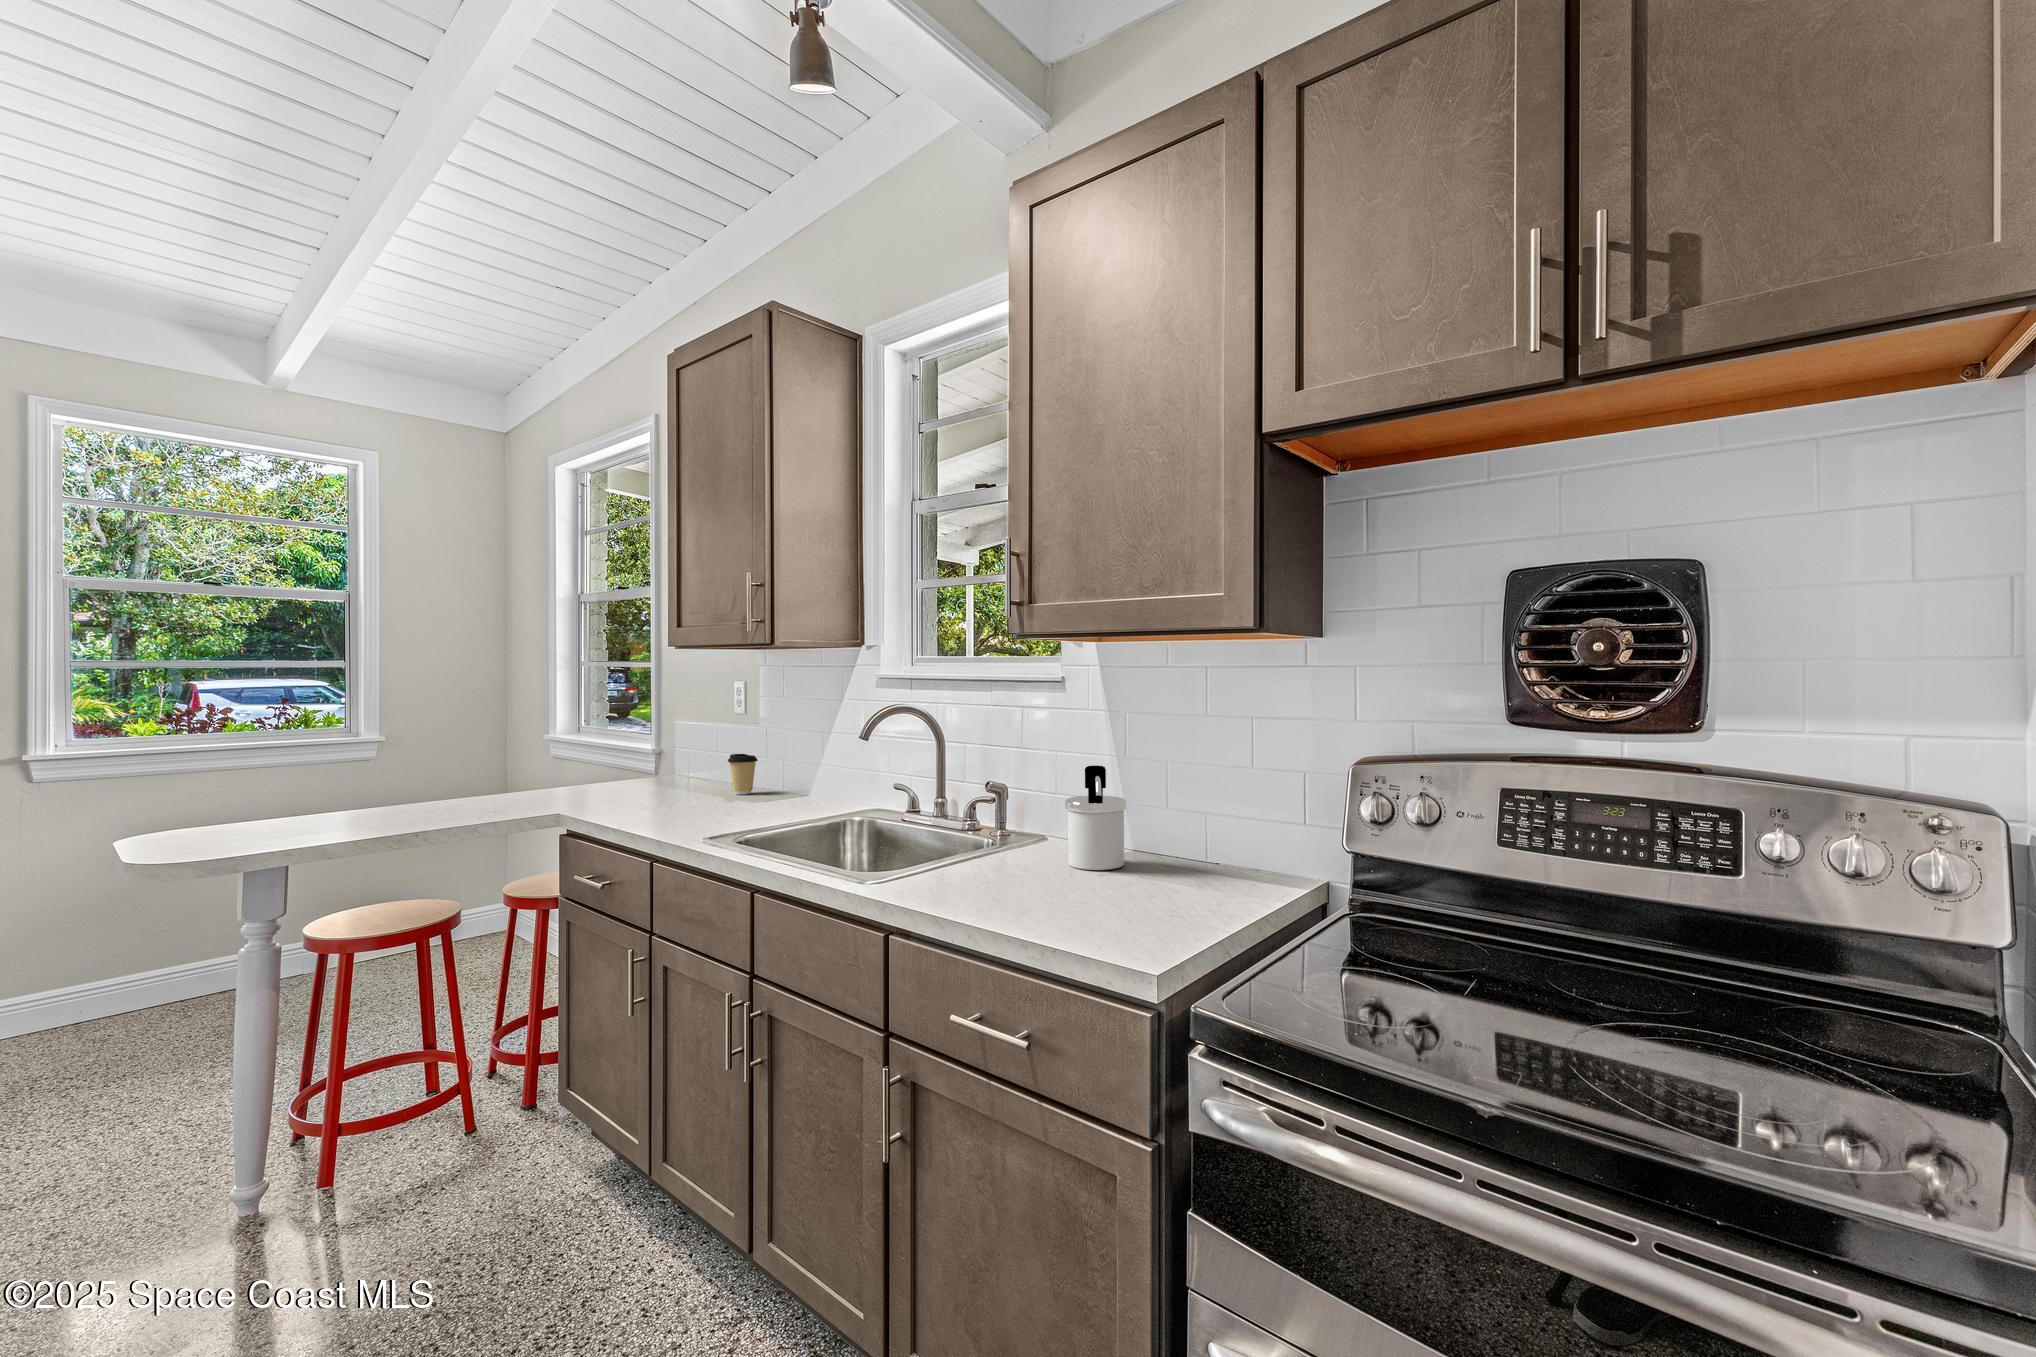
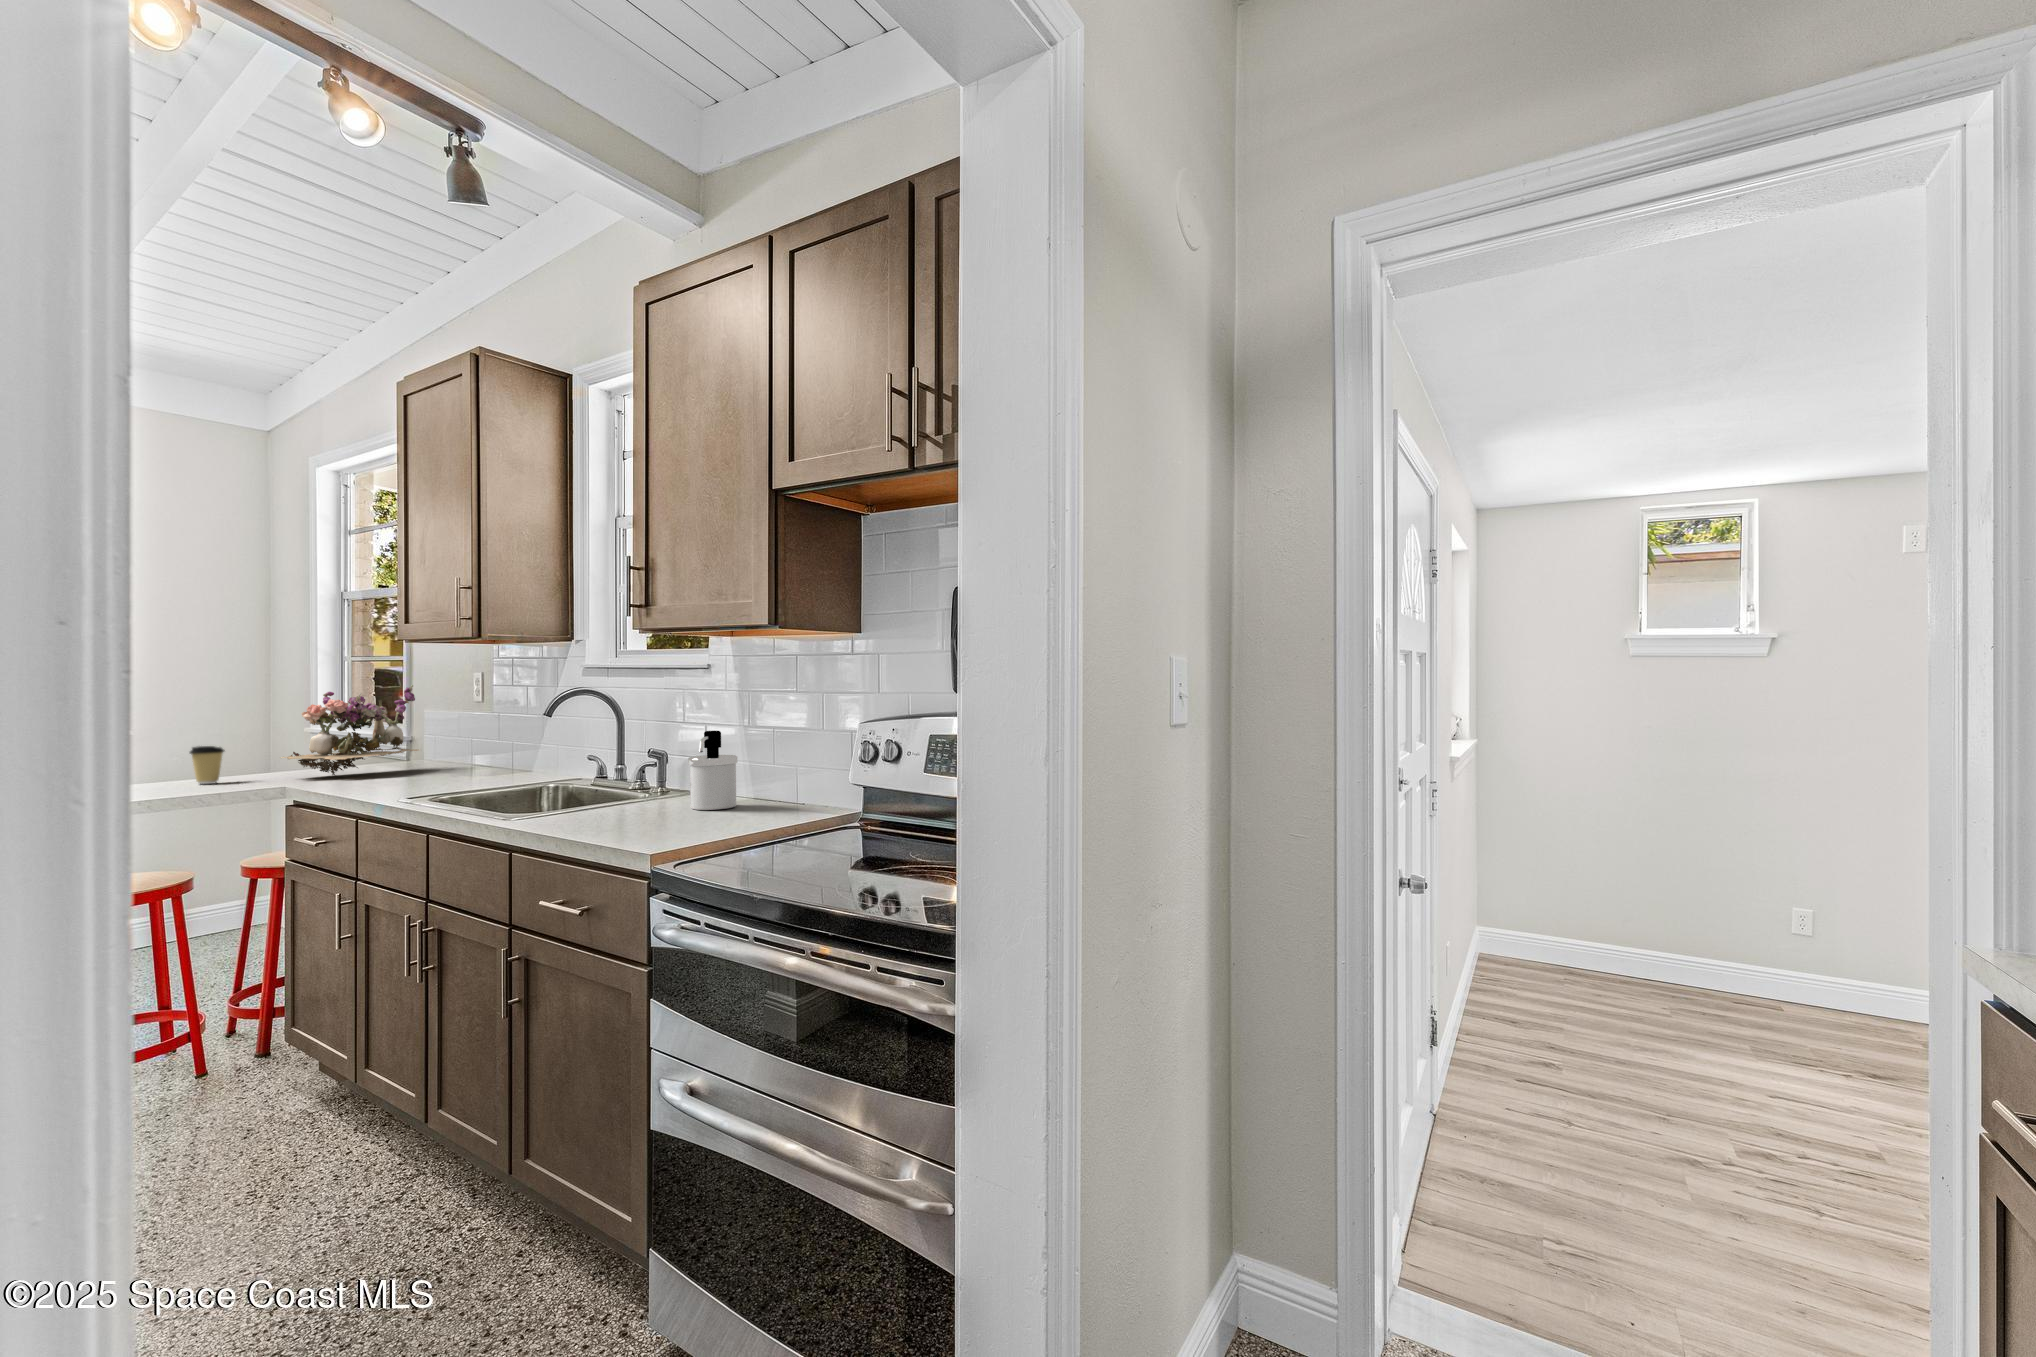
flower arrangement: none [547,695,689,797] -> present [280,685,419,775]
coffee cup: present [728,754,758,794] -> present [190,746,225,784]

